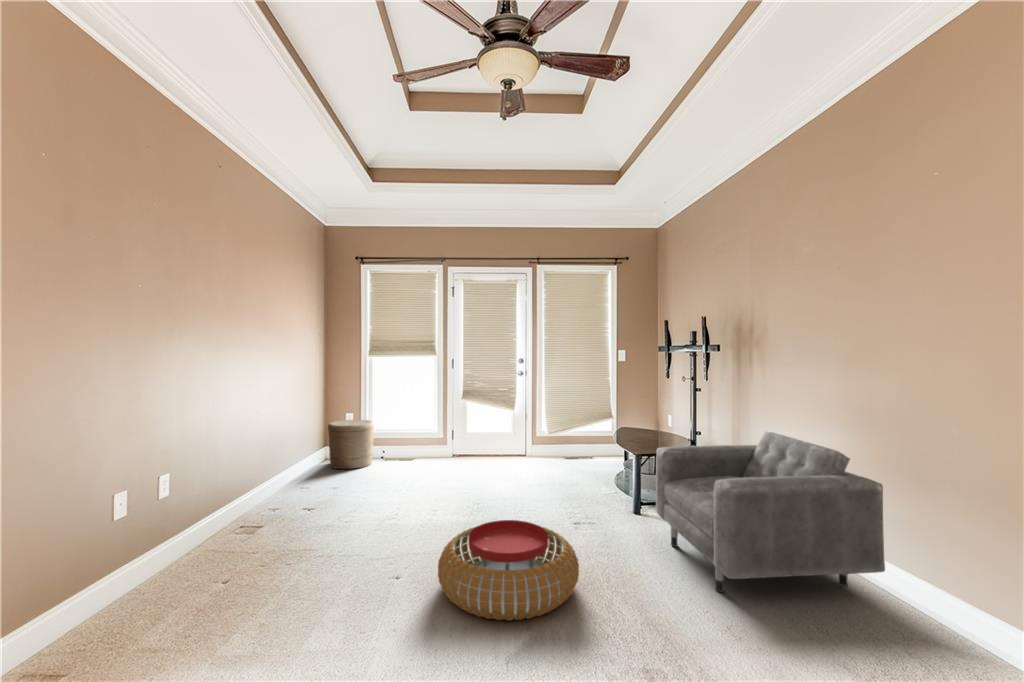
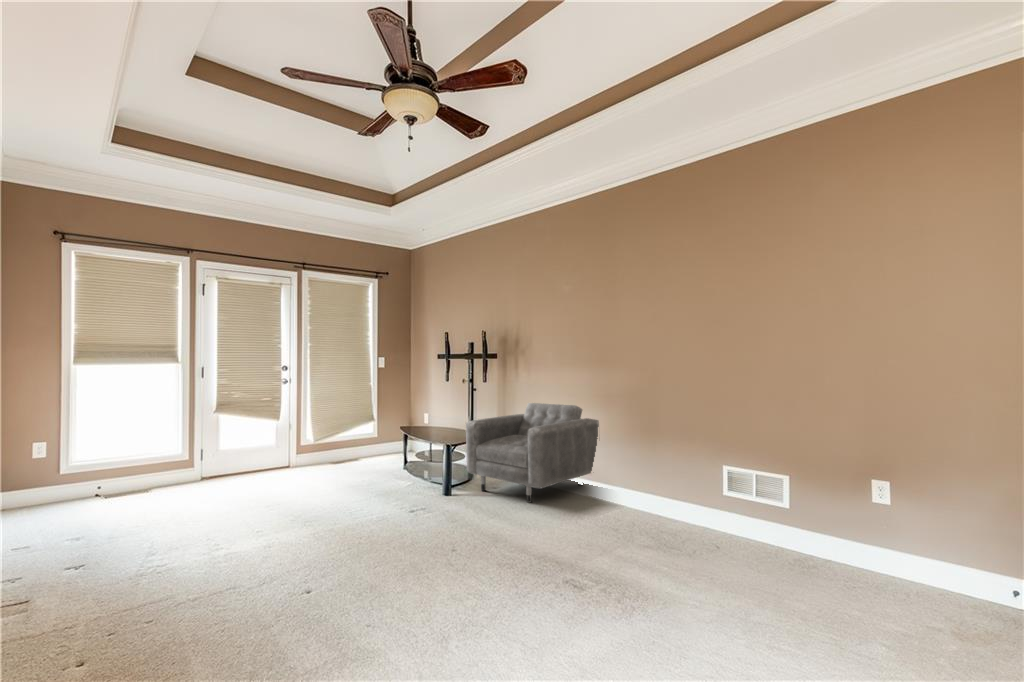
woven basket: present [328,420,374,469] -> none [15,449,96,518]
pouf: present [438,520,579,621] -> none [342,485,459,554]

